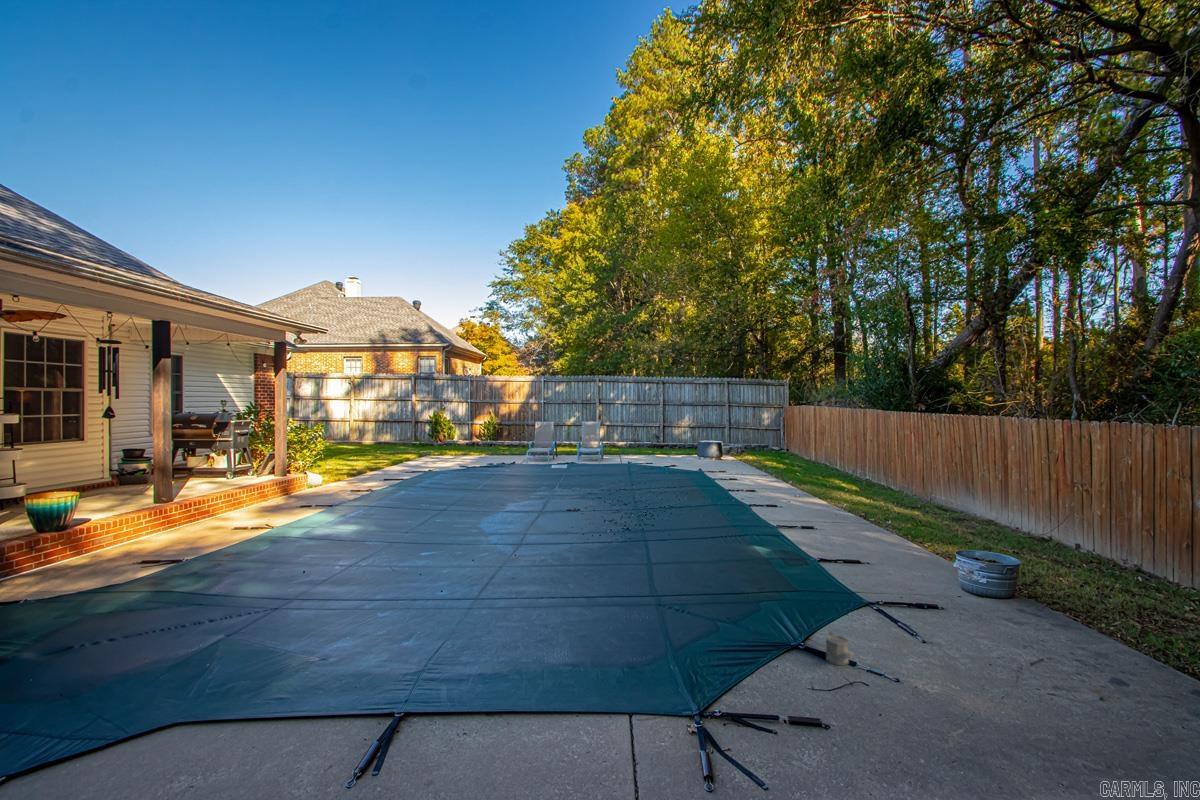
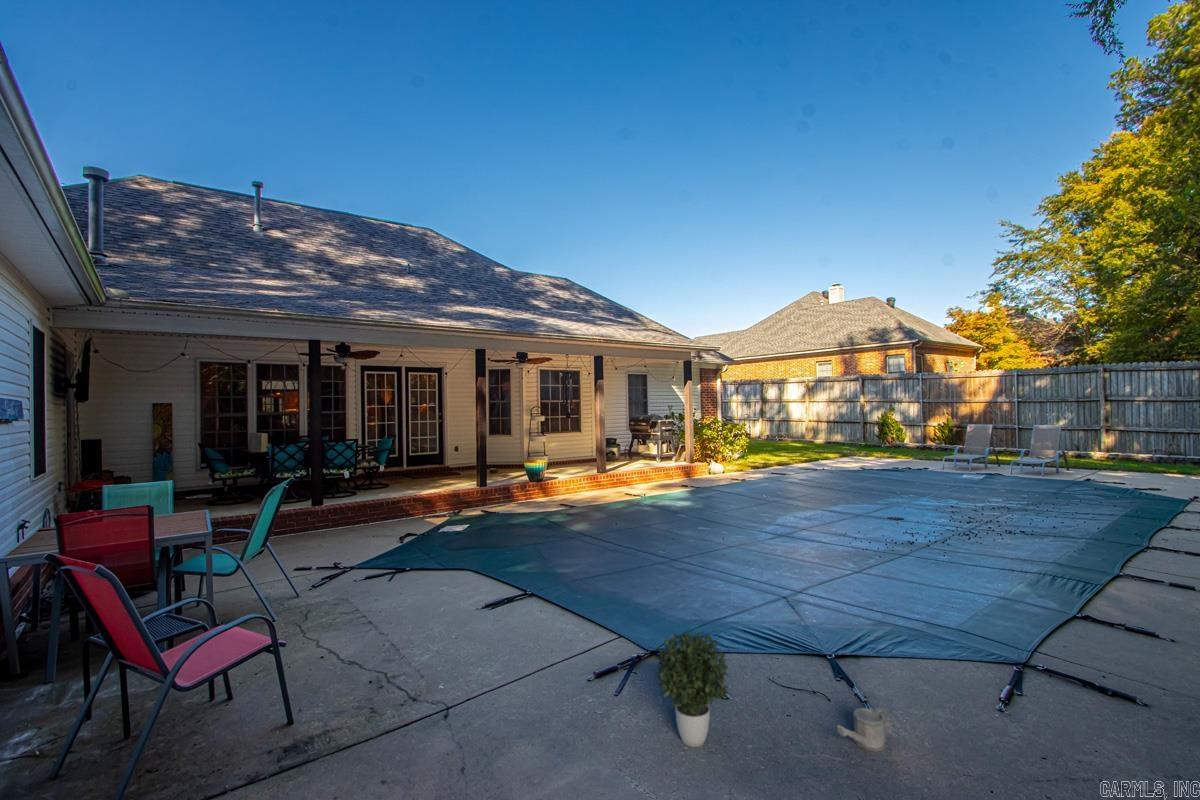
potted plant: none [738,611,813,719] -> present [657,632,728,747]

